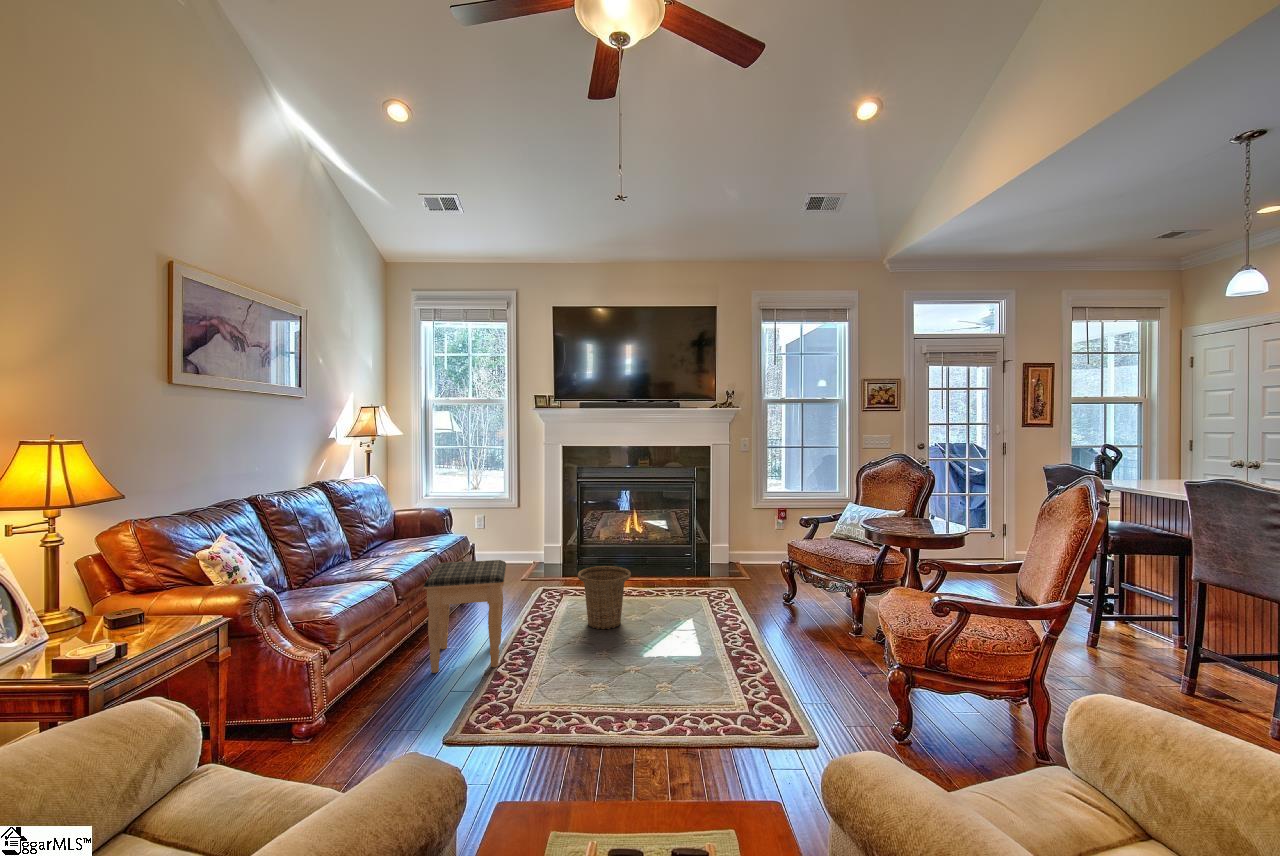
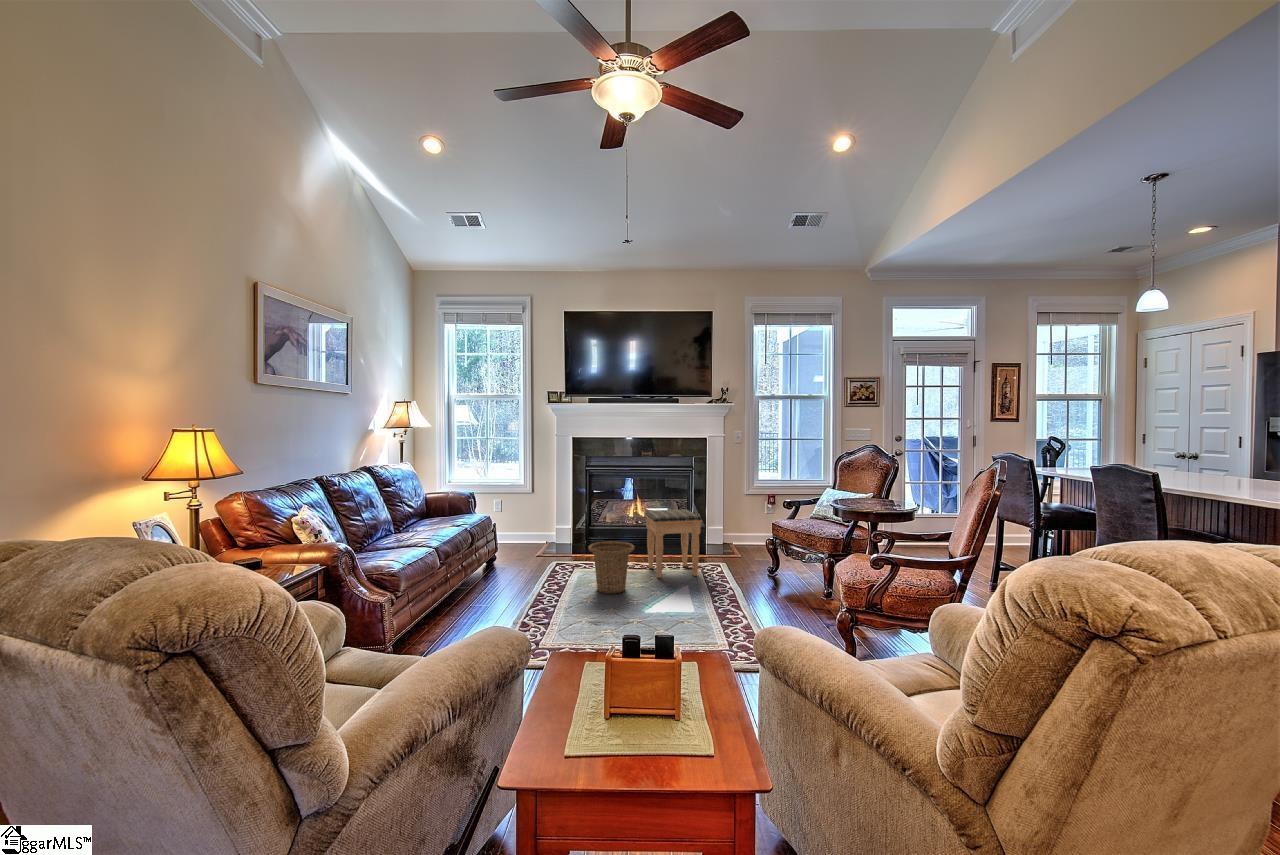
footstool: present [424,560,506,673] -> present [645,509,702,578]

